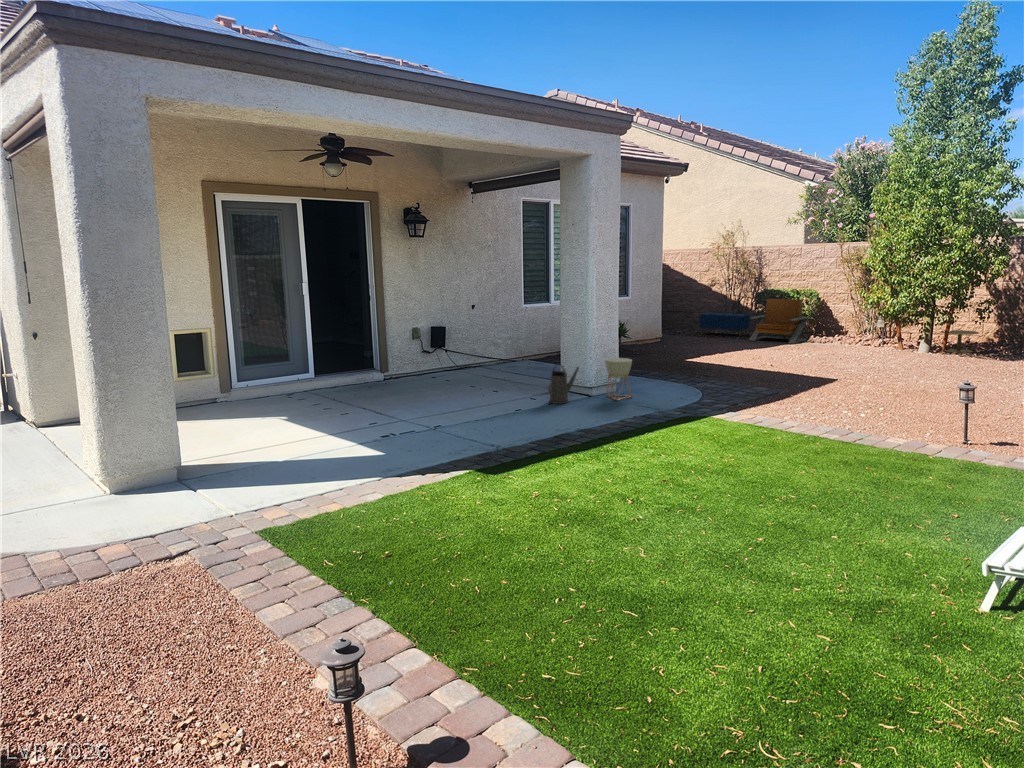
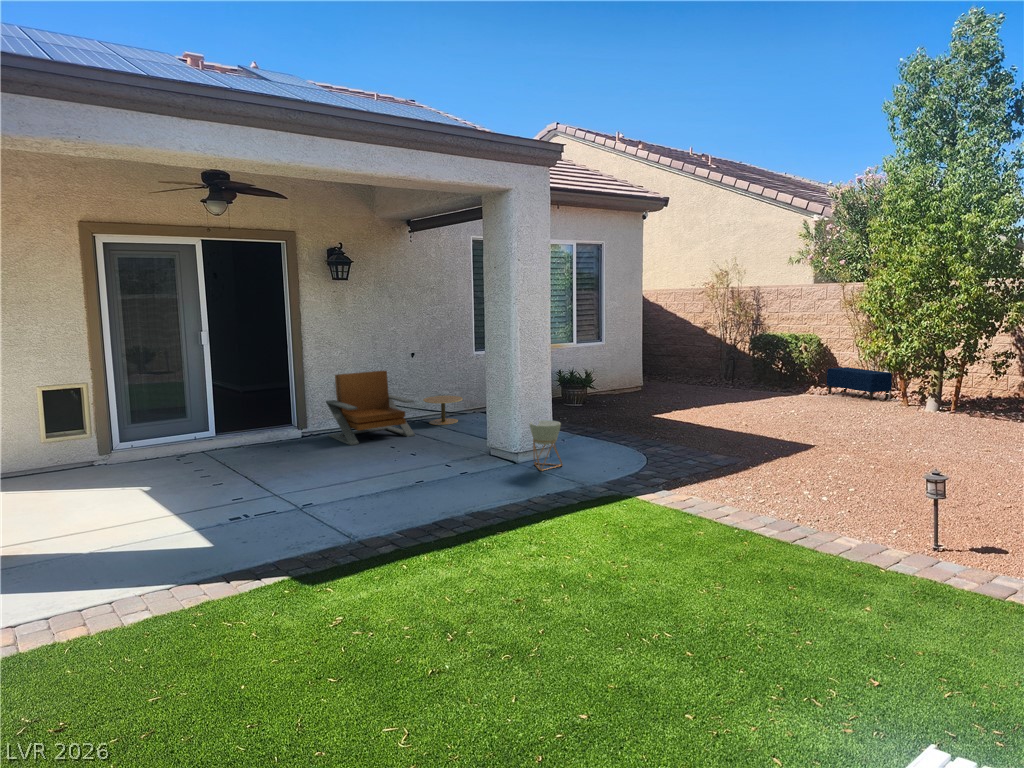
lounge chair: present [749,299,809,344] -> present [326,371,415,445]
bench: present [700,313,750,337] -> present [826,367,892,401]
side table: present [941,330,979,353] -> present [423,396,462,425]
watering can: present [548,365,579,404] -> none [458,428,501,474]

